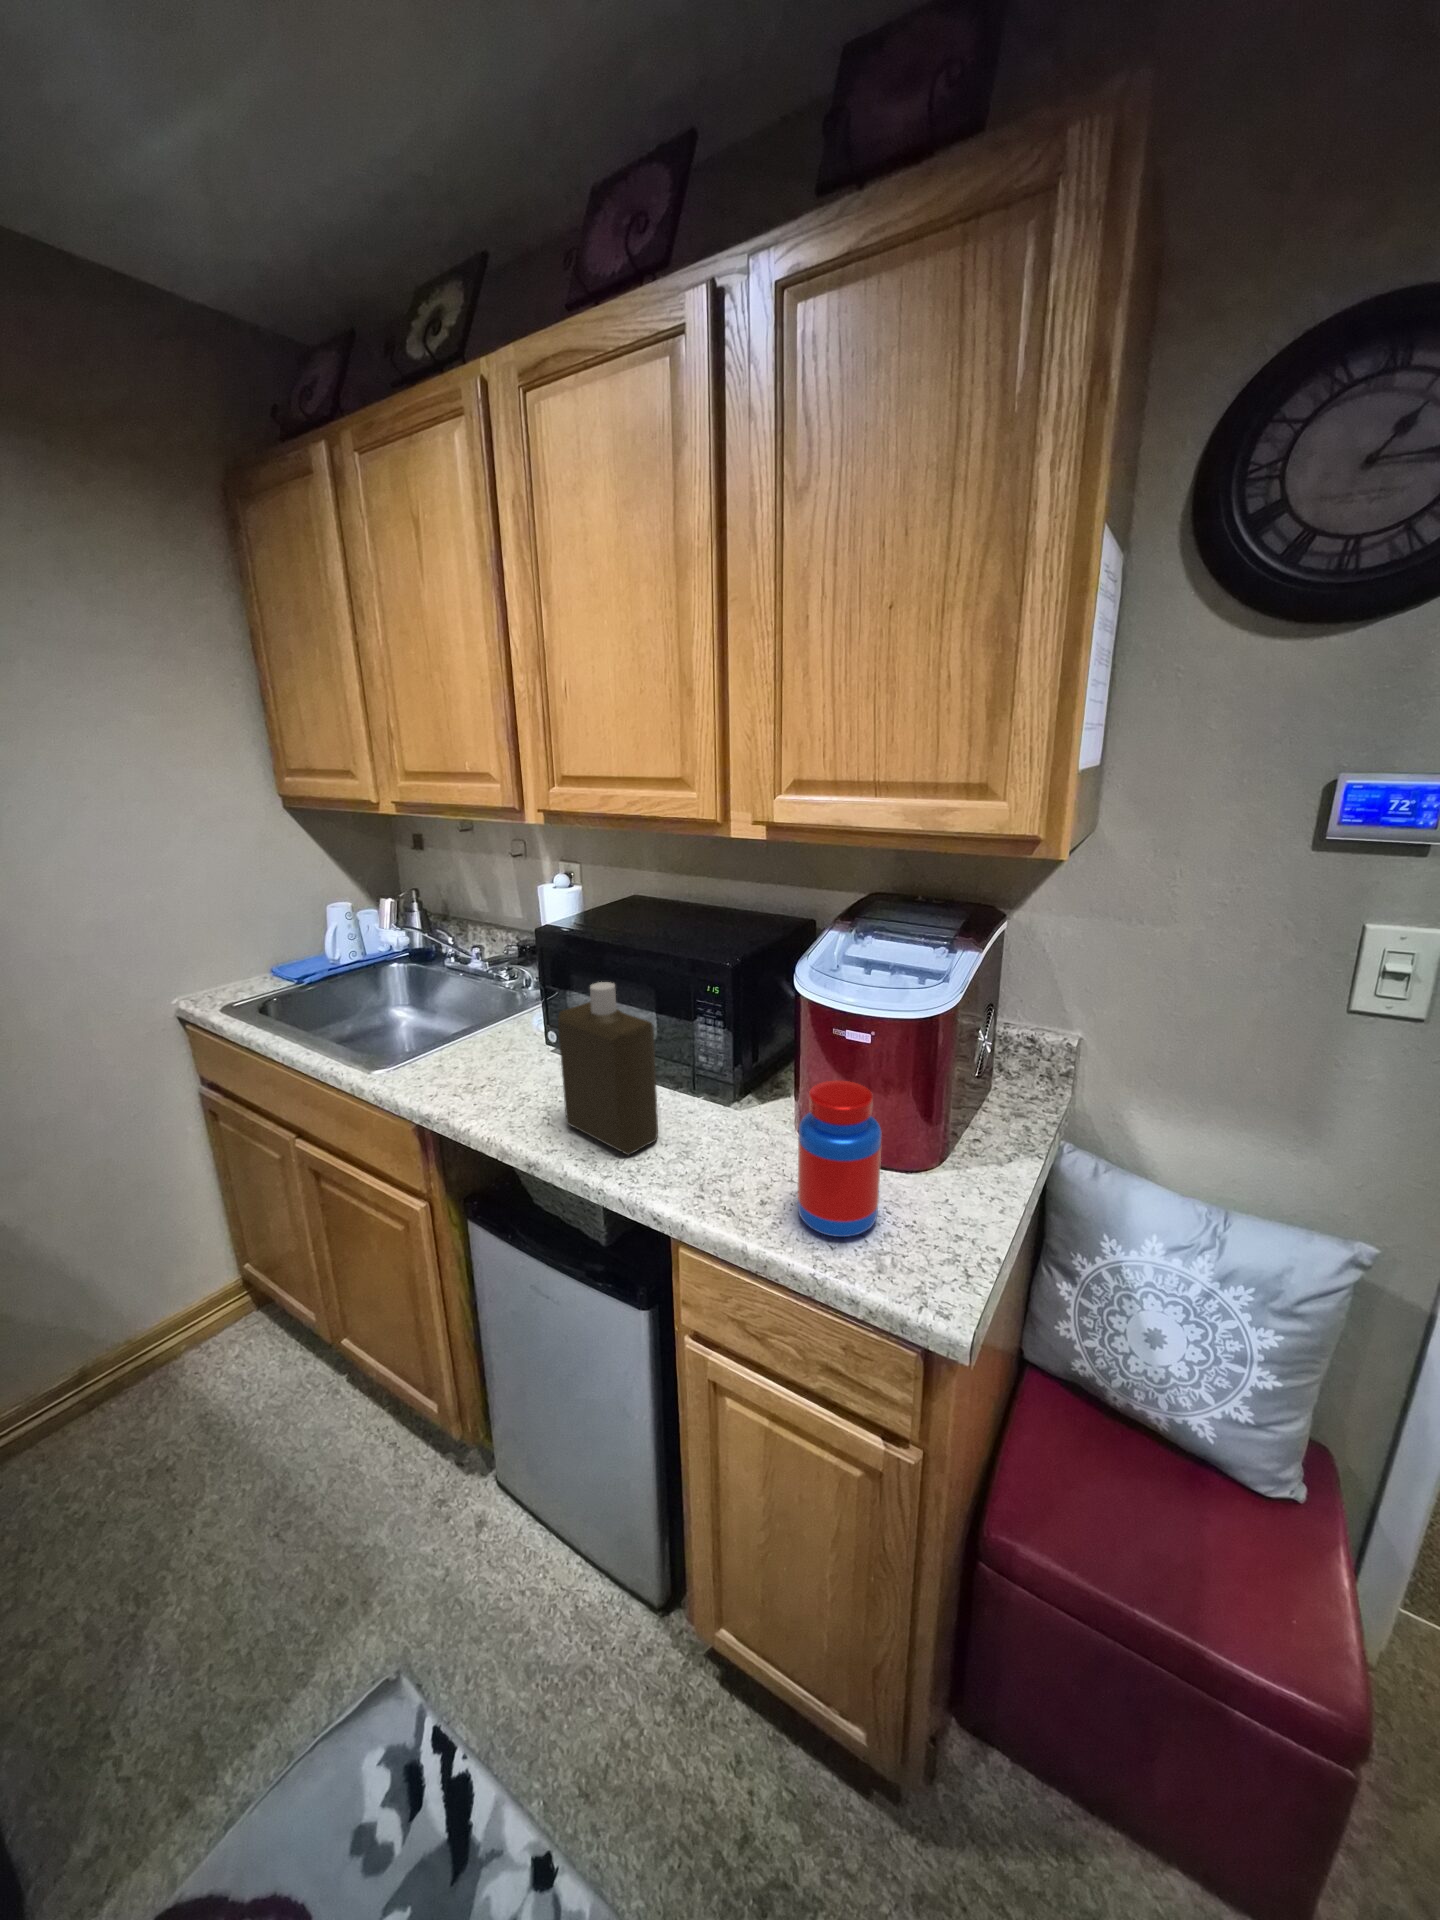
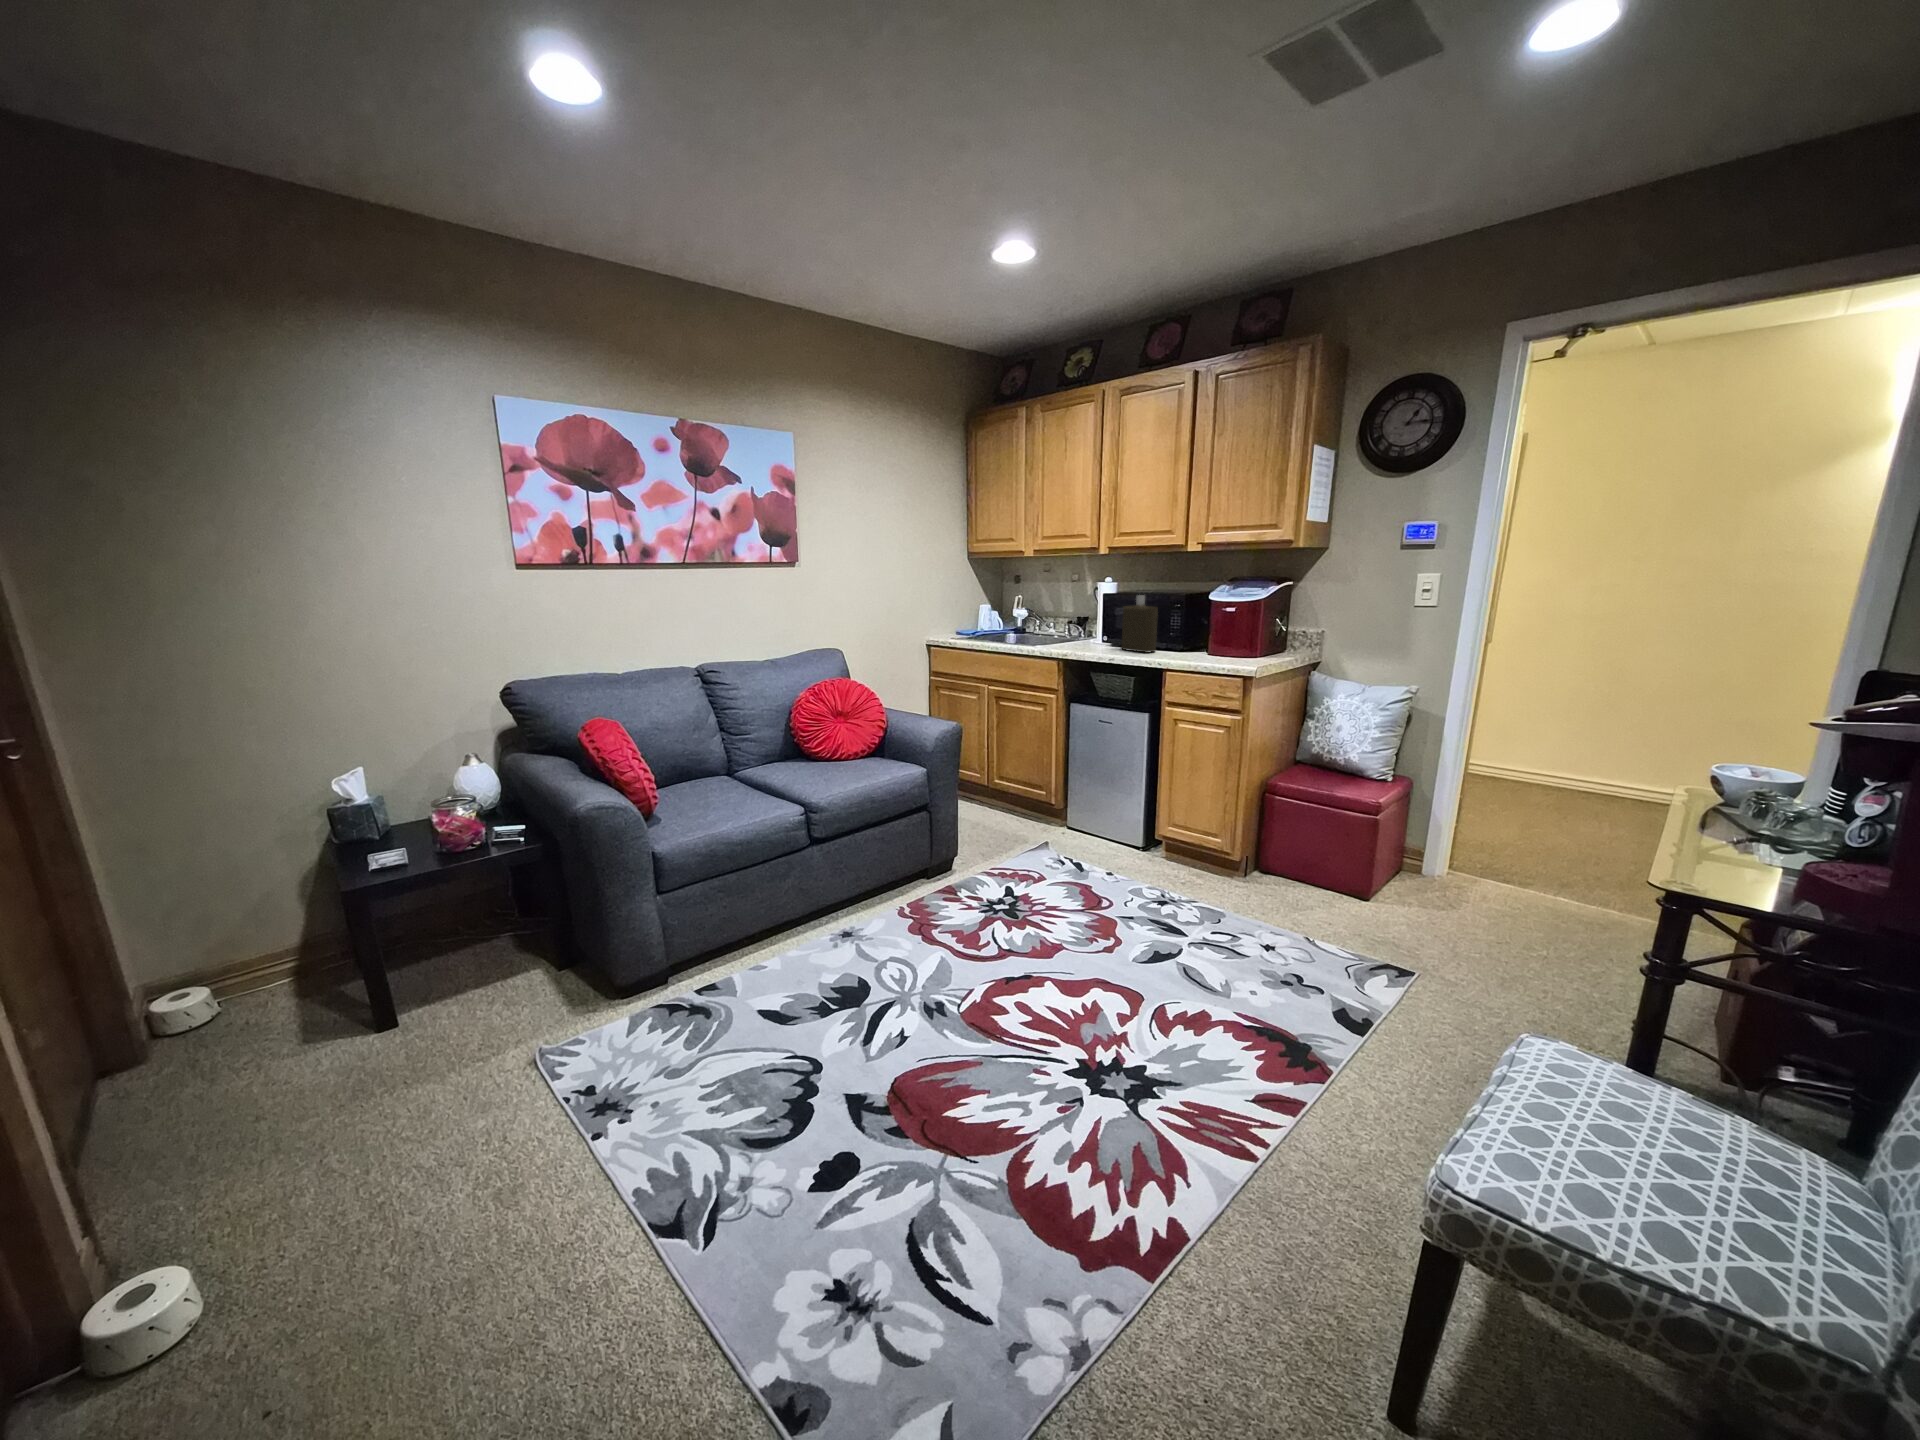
jar: present [798,1081,881,1237] -> none [1208,616,1236,661]

